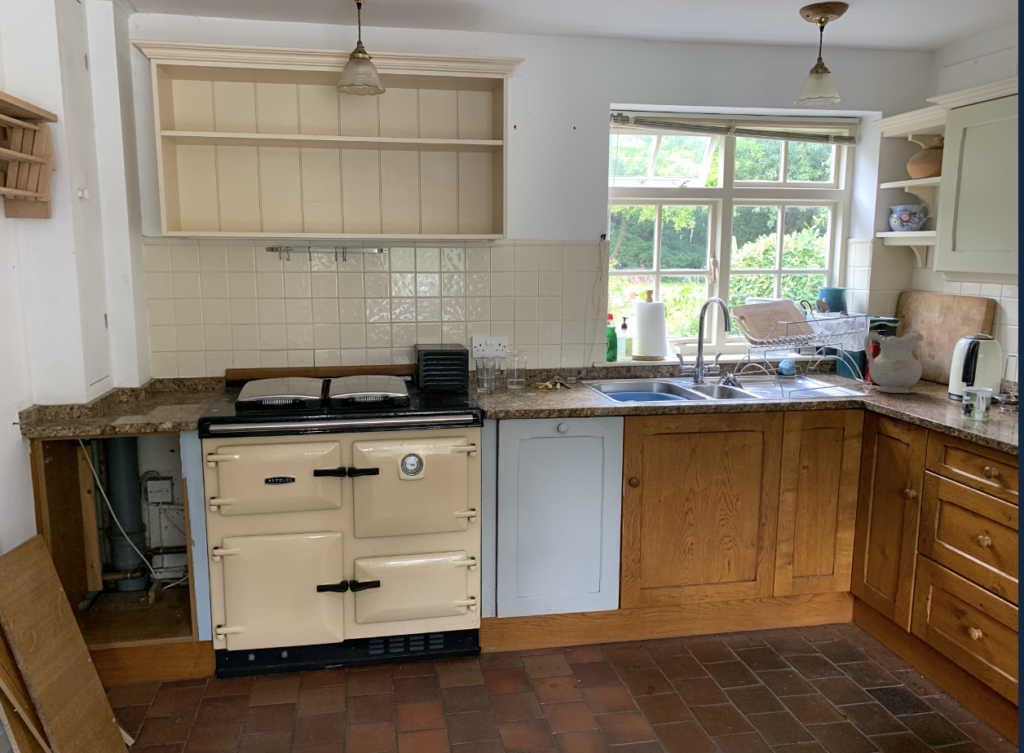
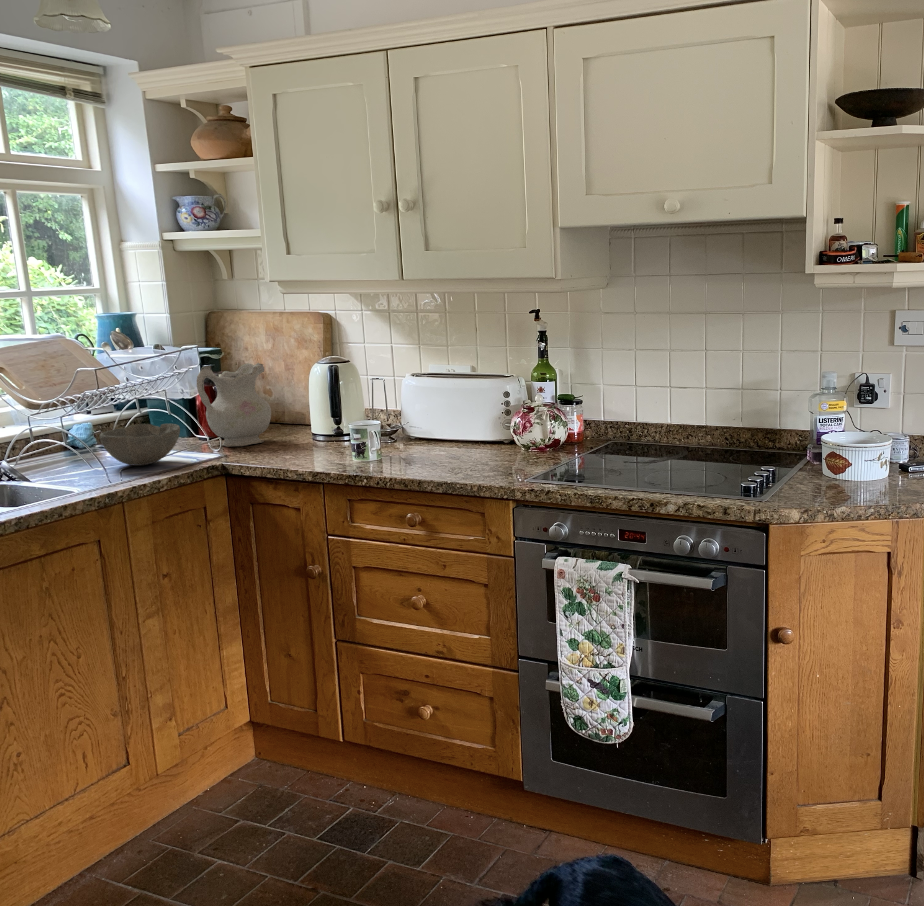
bowl: none [781,364,839,392] -> present [100,424,180,466]

